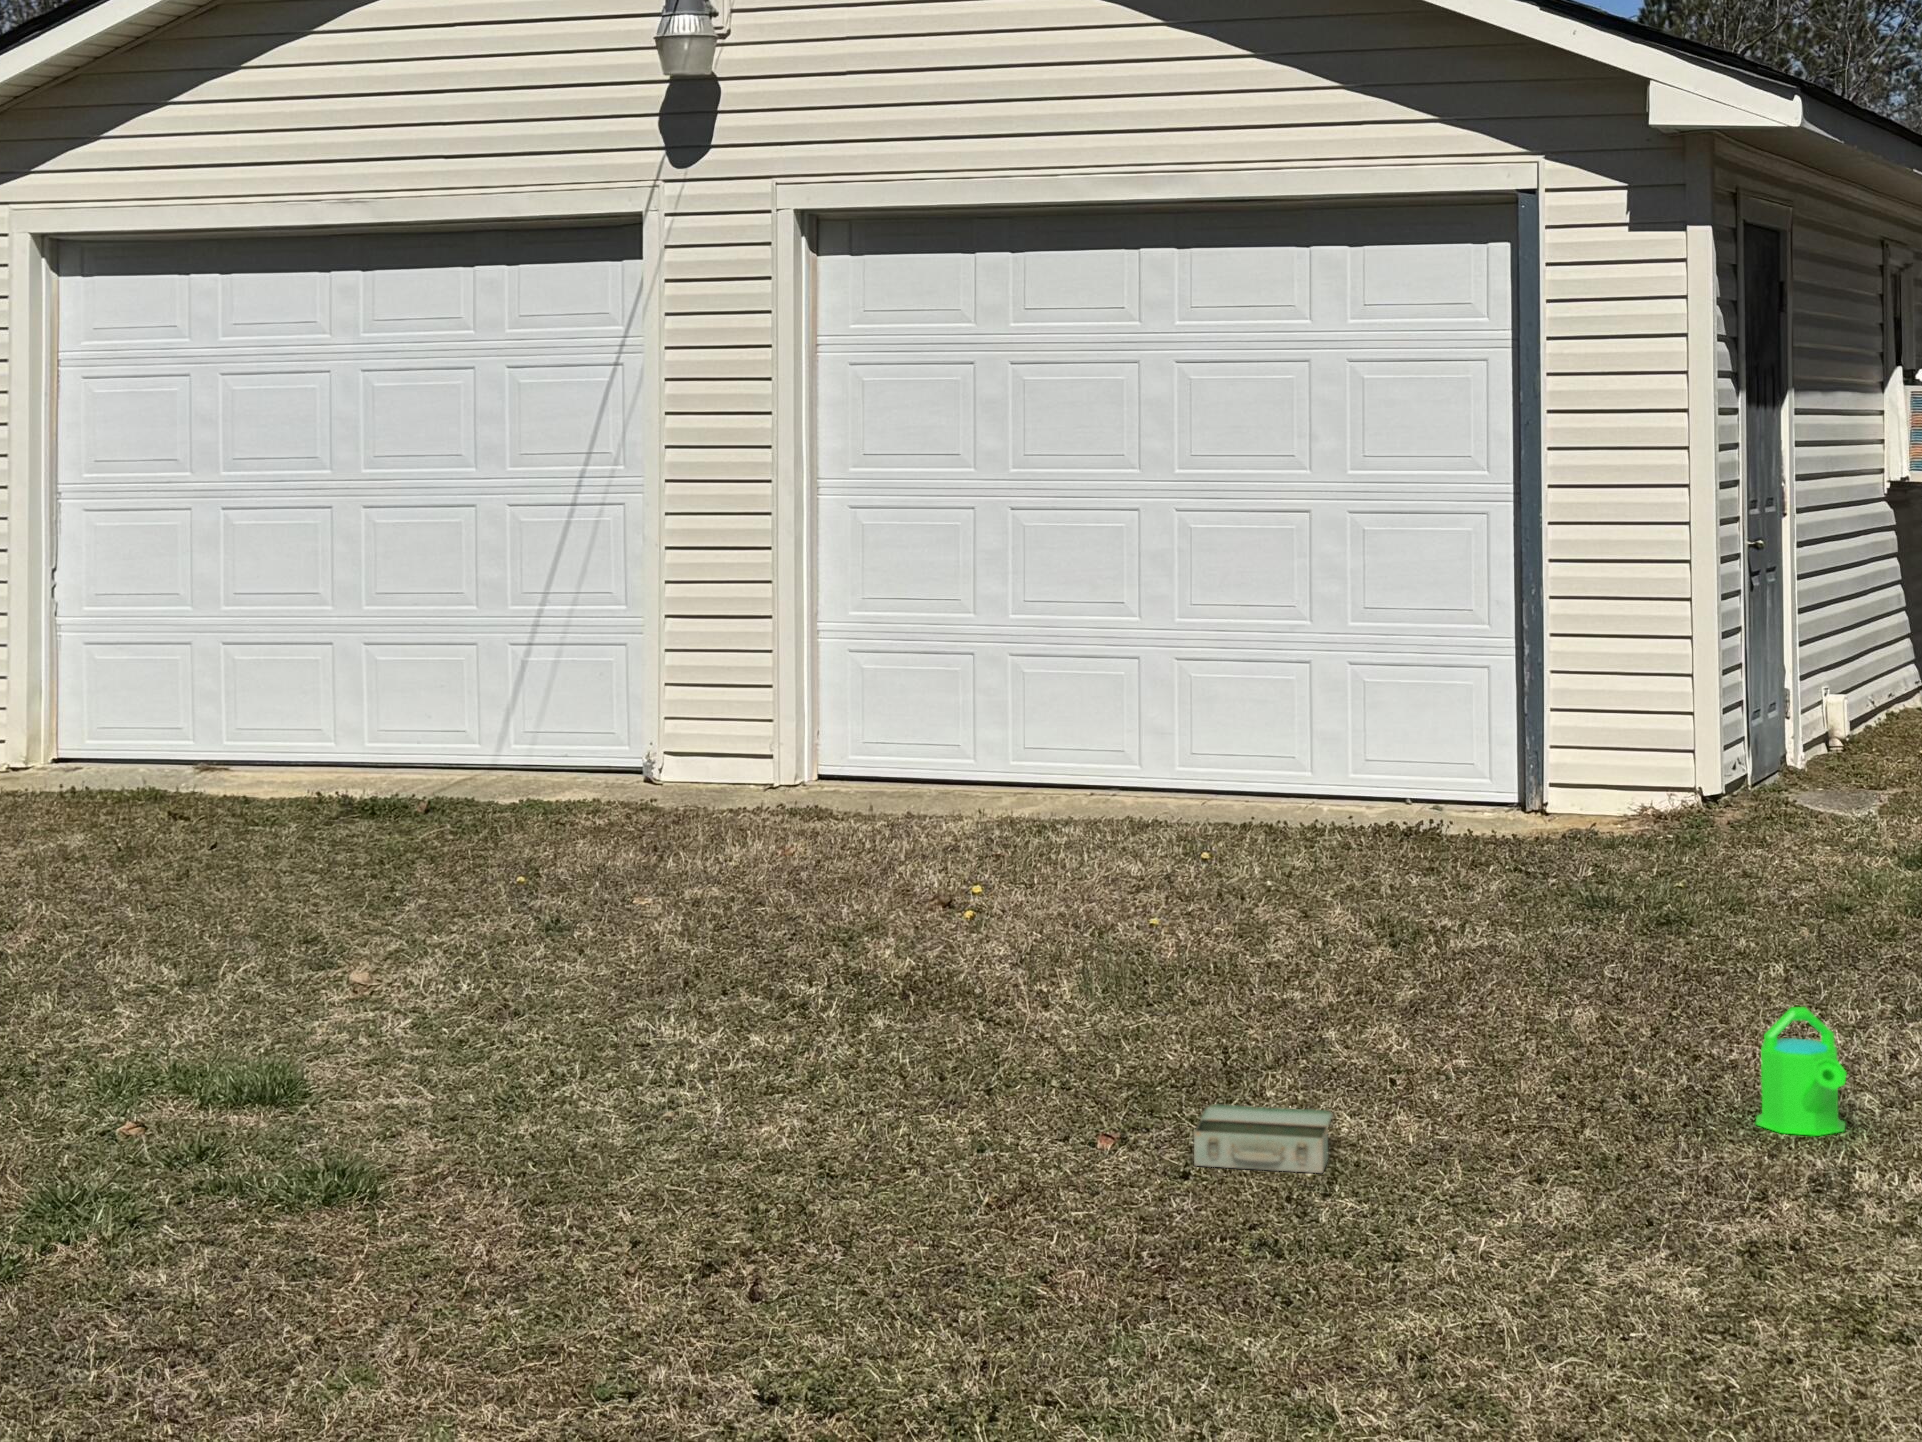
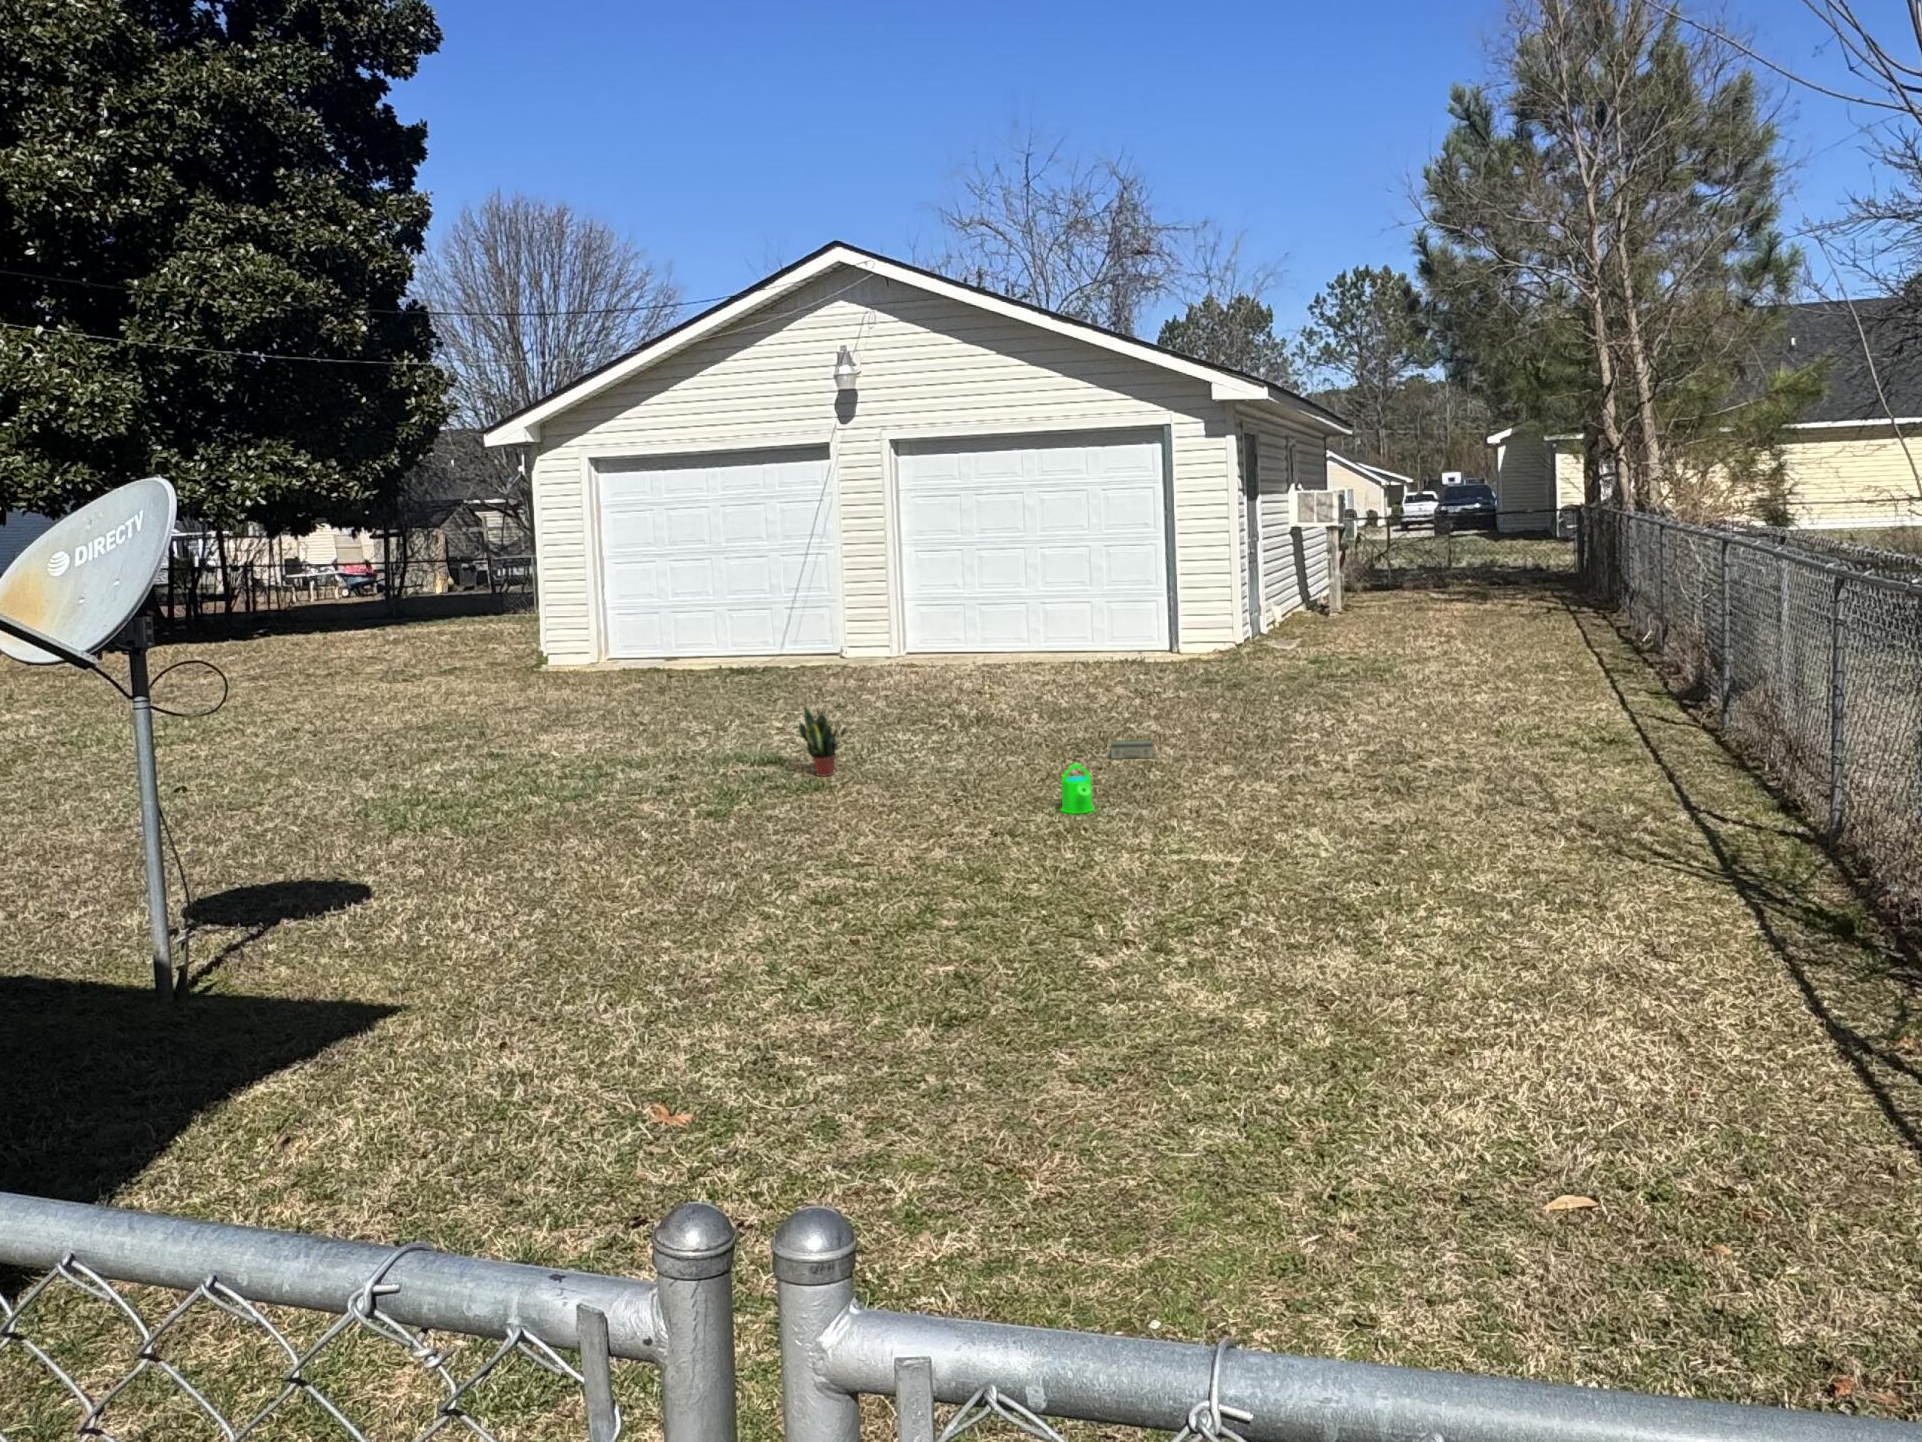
potted plant: none [272,938,409,1159] -> present [799,706,847,776]
watering can: present [1755,1007,1846,1136] -> present [1061,763,1094,814]

